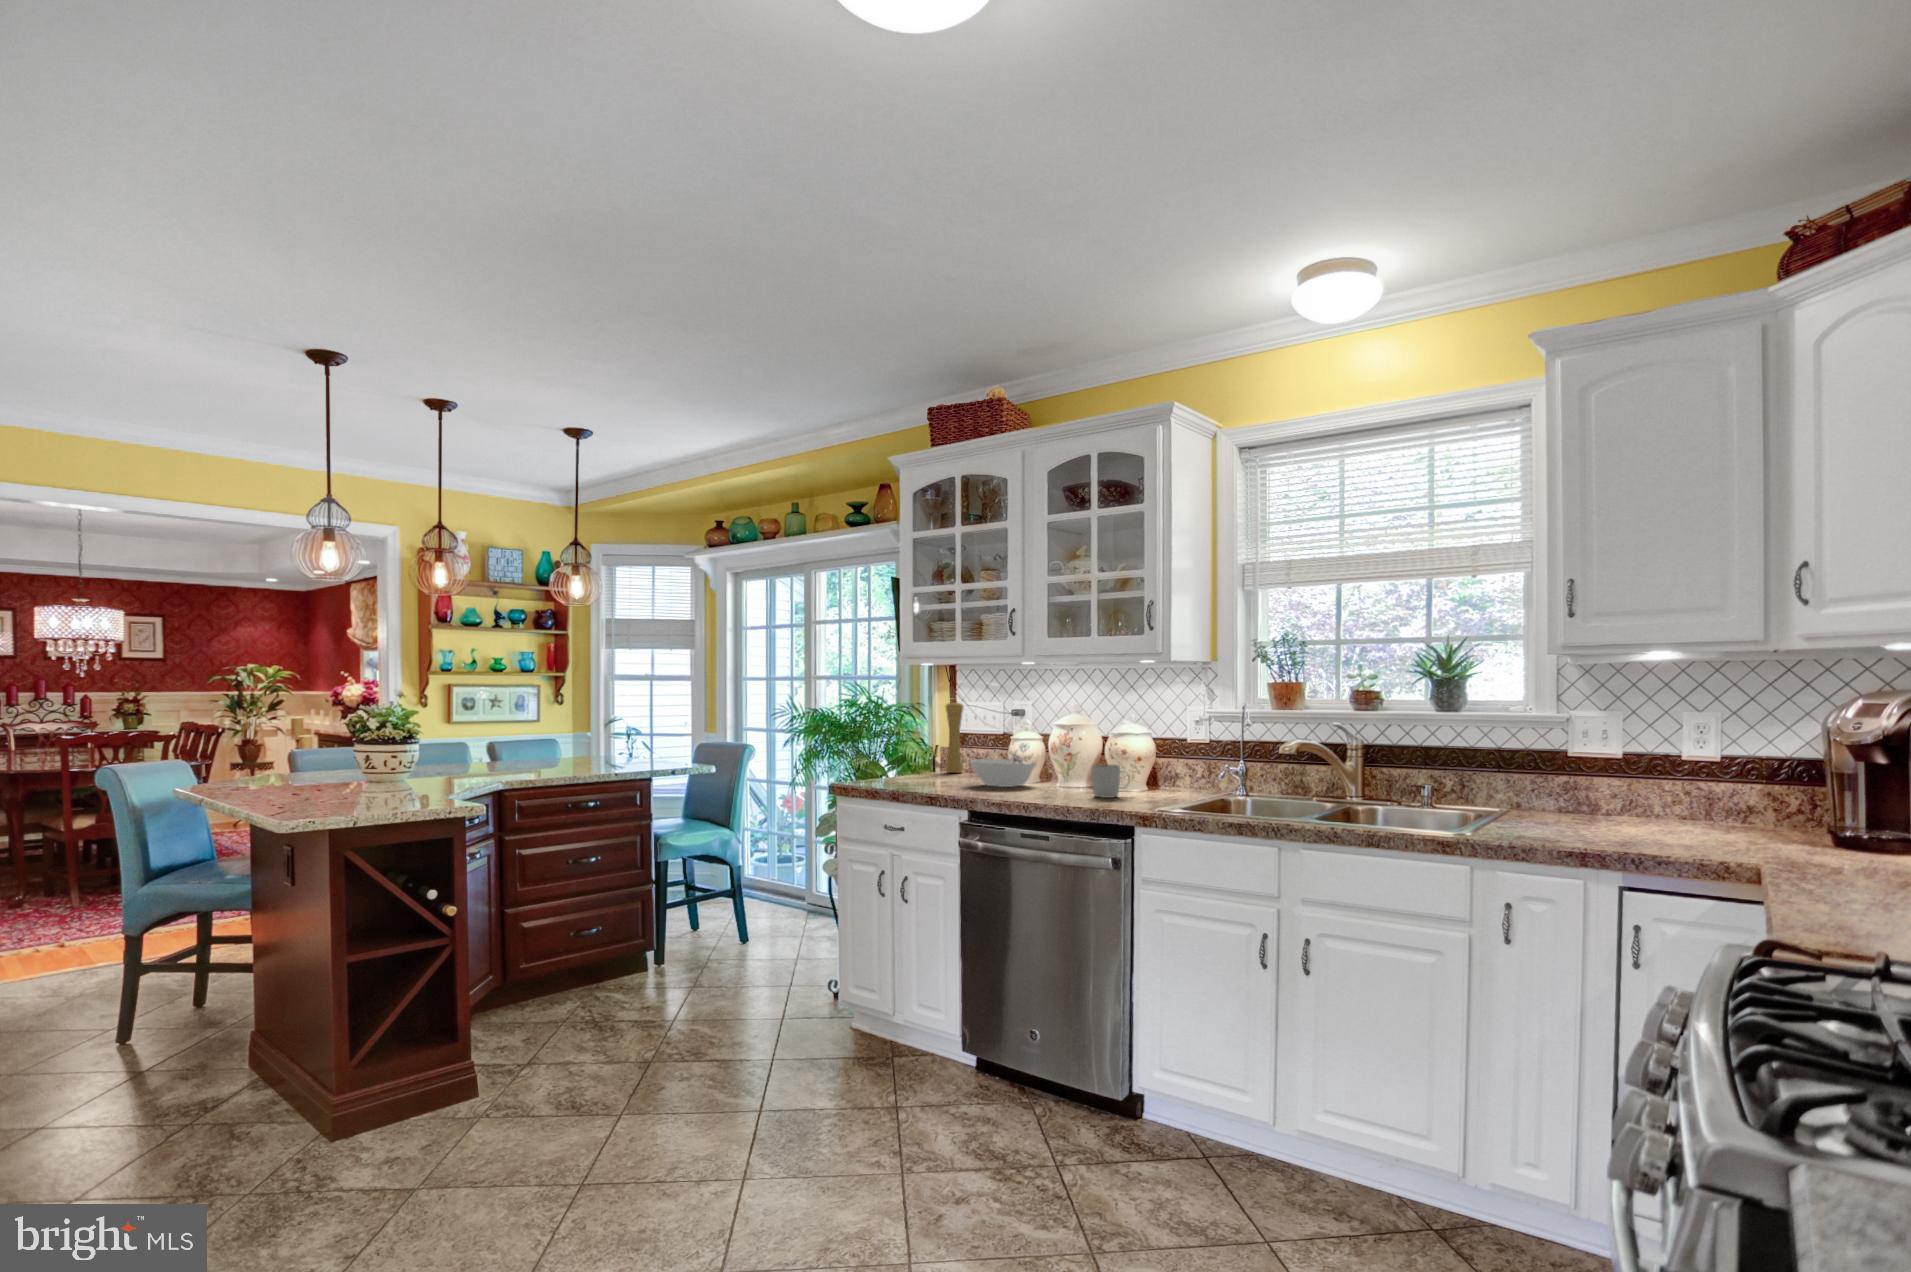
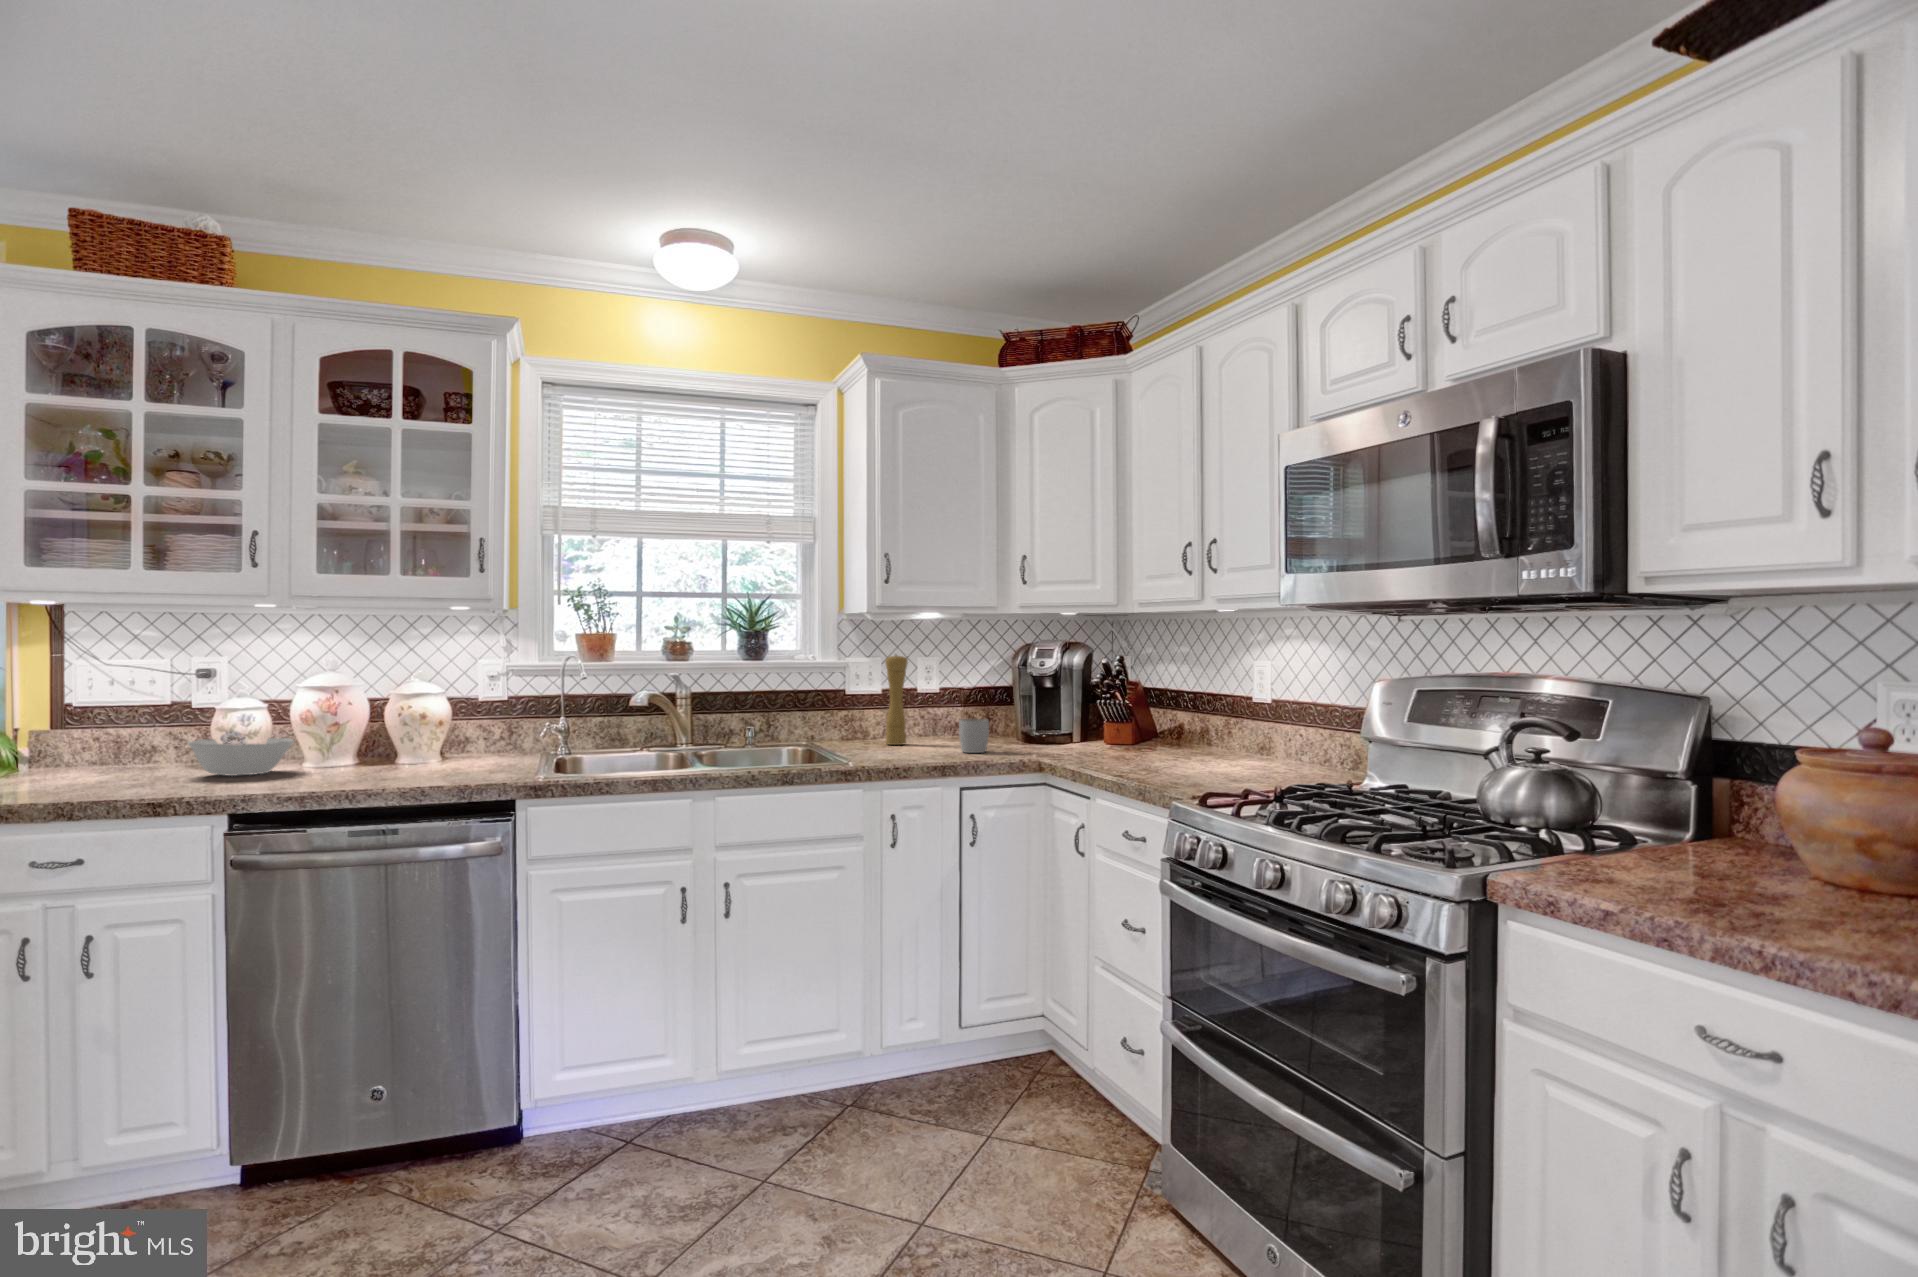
pepper mill: present [945,702,963,773] -> present [885,655,908,745]
mug: present [1091,765,1130,798] -> present [959,719,989,753]

